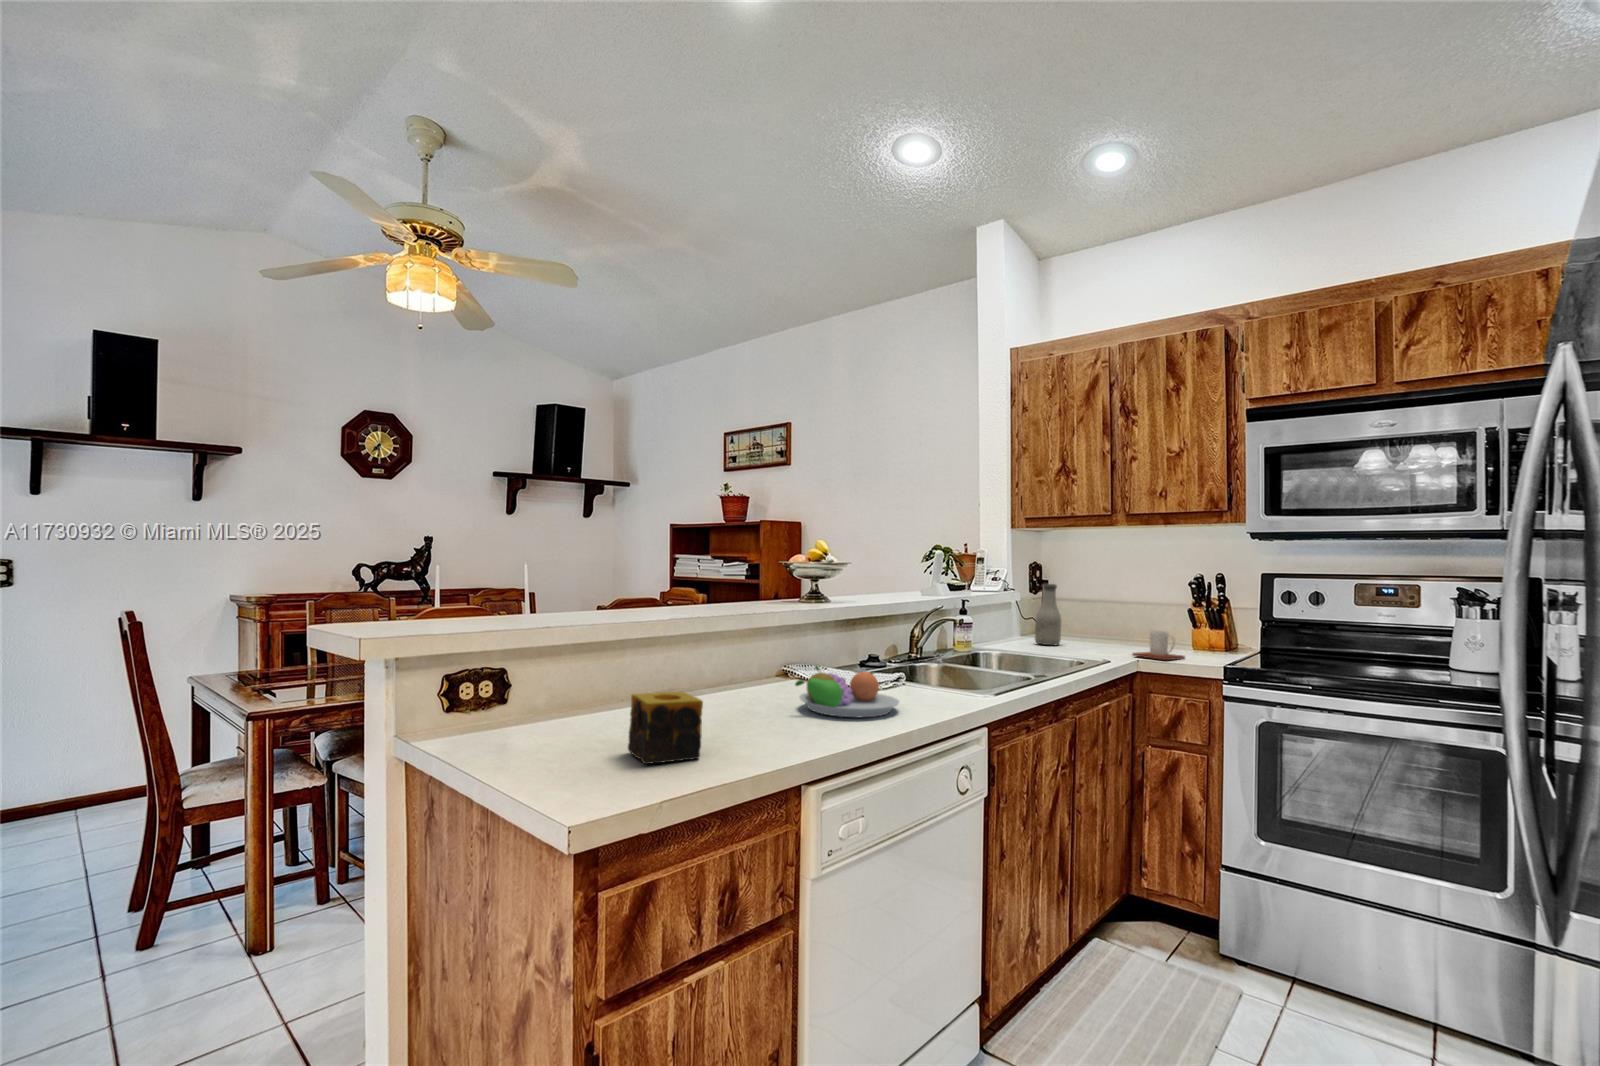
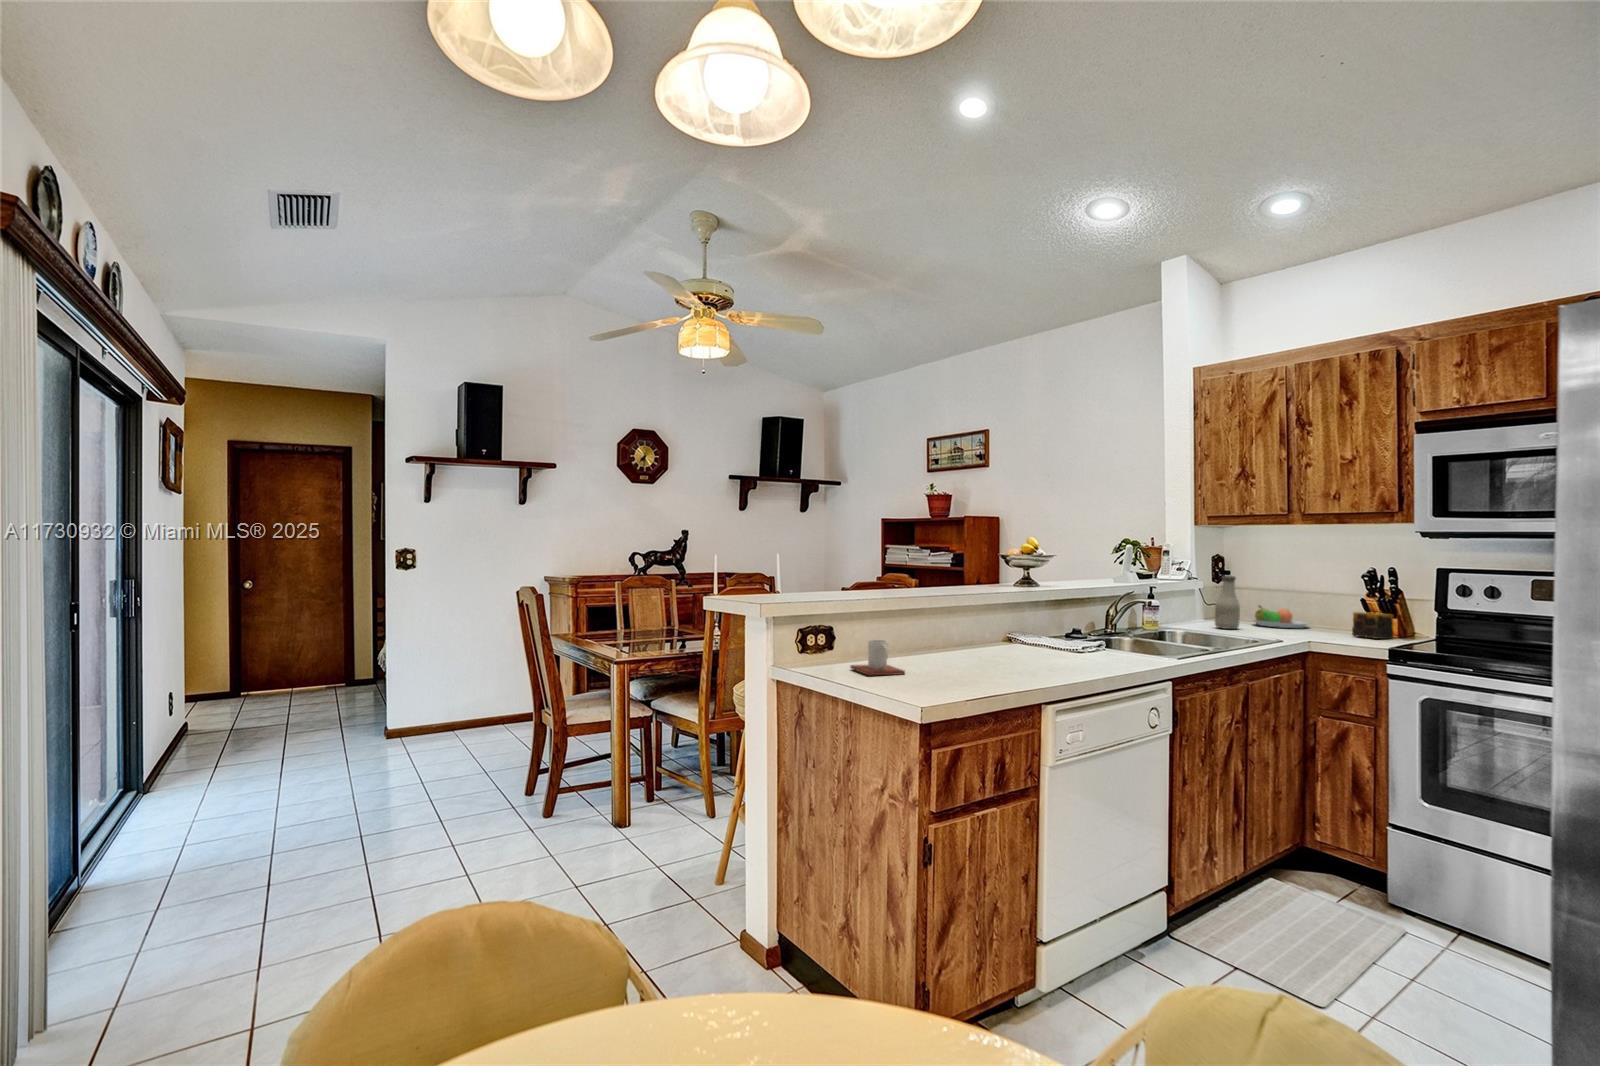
mug: present [1132,630,1185,660] -> present [850,640,905,676]
fruit bowl: present [795,666,899,717] -> present [1253,605,1308,628]
candle: present [628,692,703,764] -> present [1352,612,1393,639]

